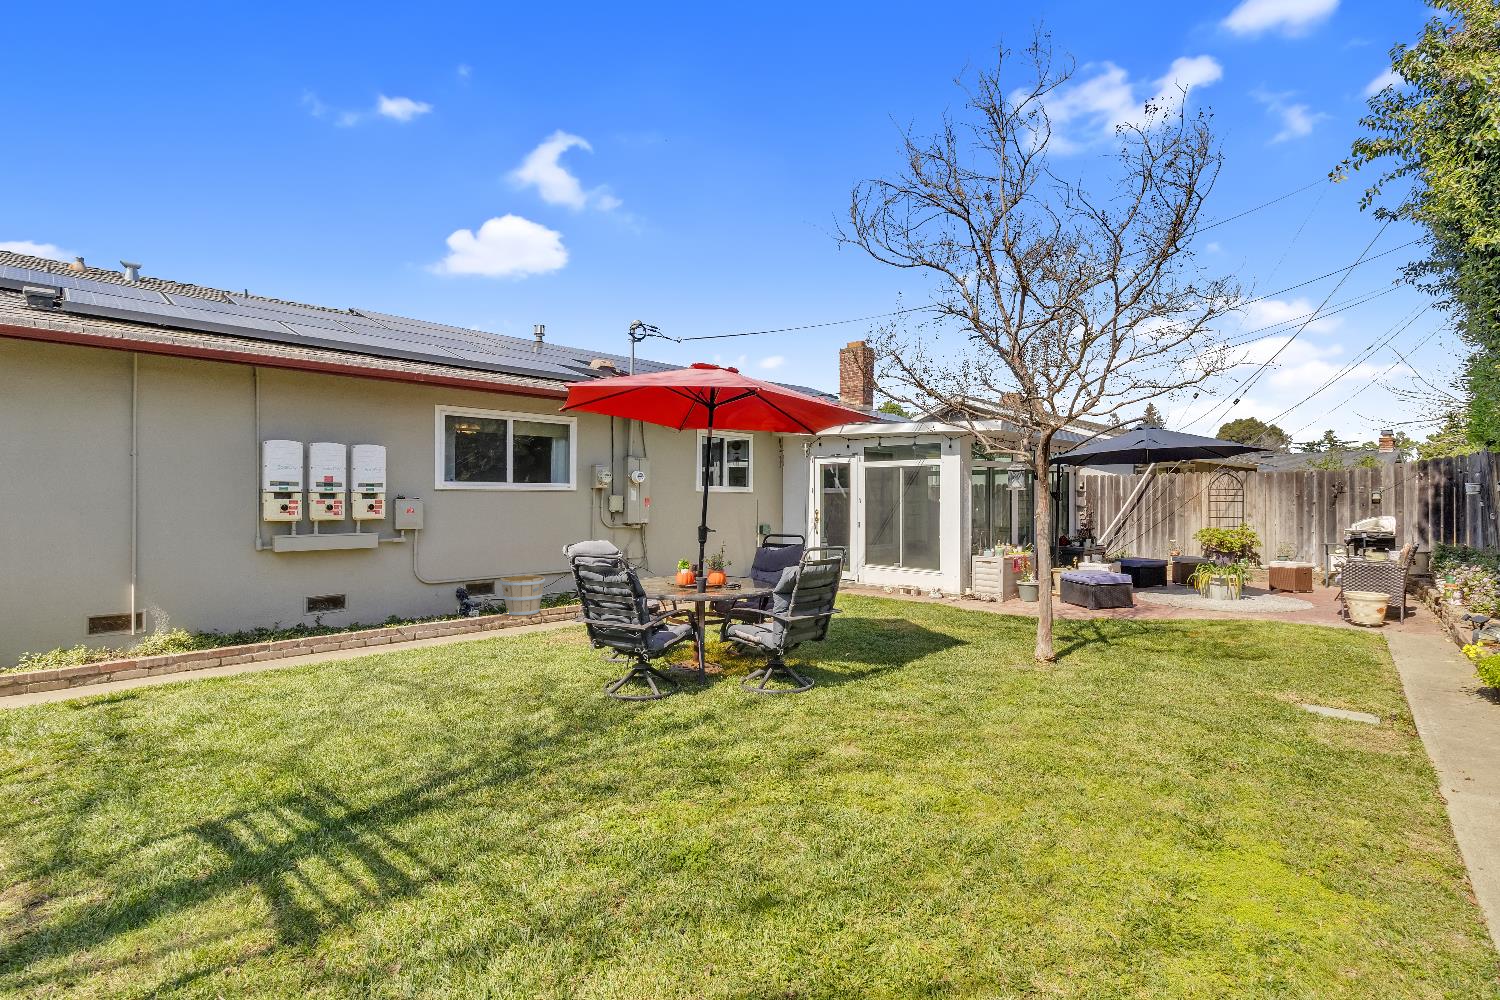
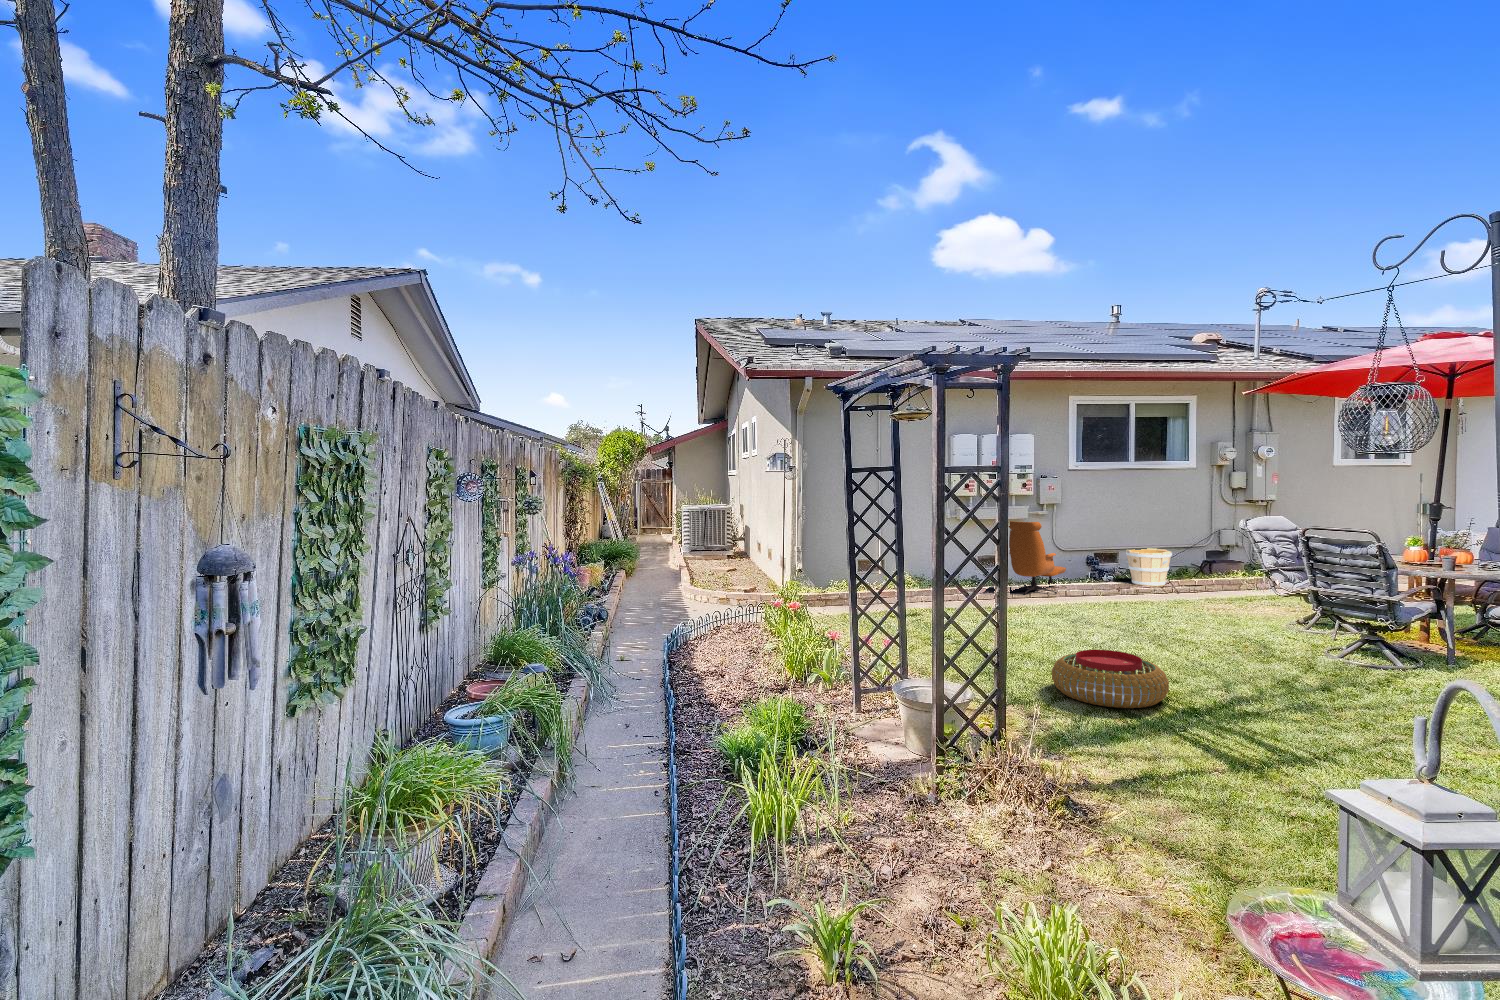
lounge chair: none [336,553,425,642] -> present [1009,521,1066,594]
pouf: none [169,735,341,827] -> present [1052,650,1169,708]

